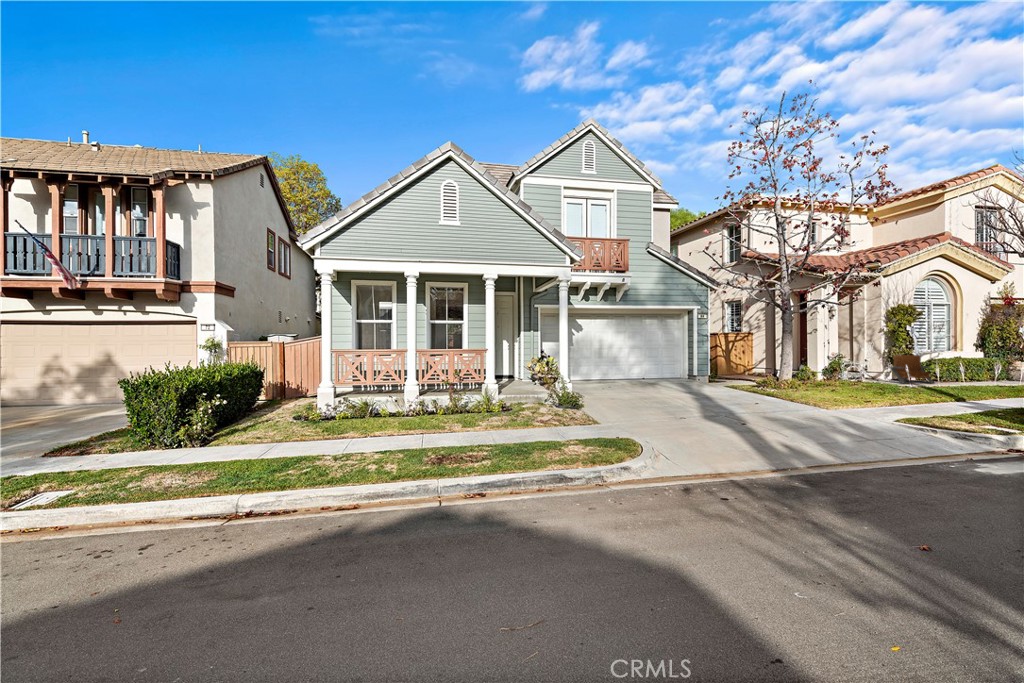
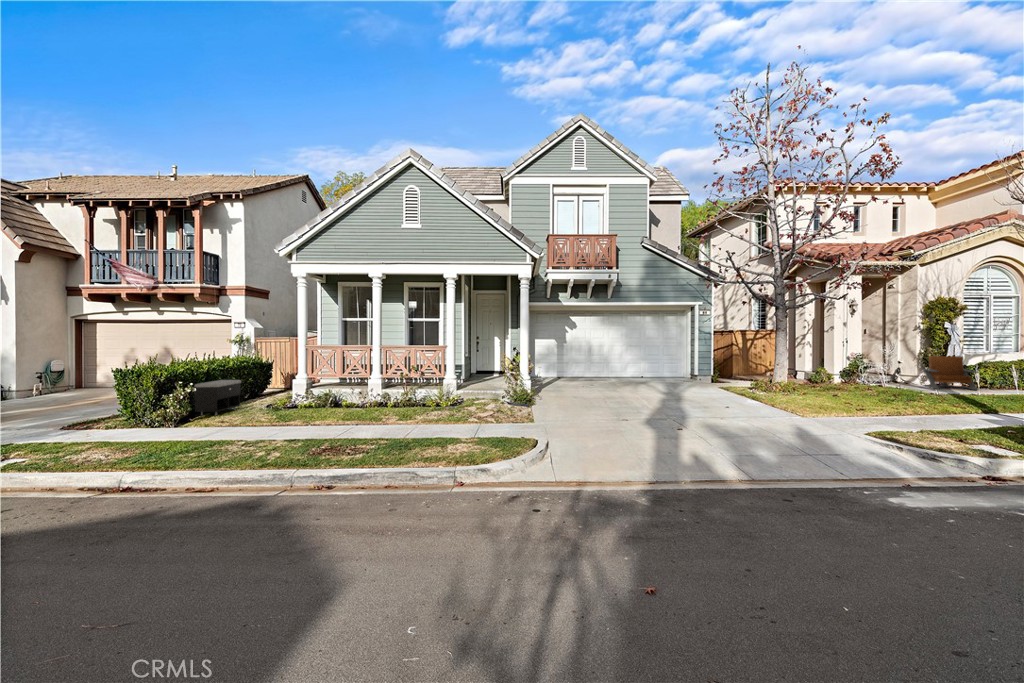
storage bench: none [239,389,279,429] -> present [194,380,241,415]

